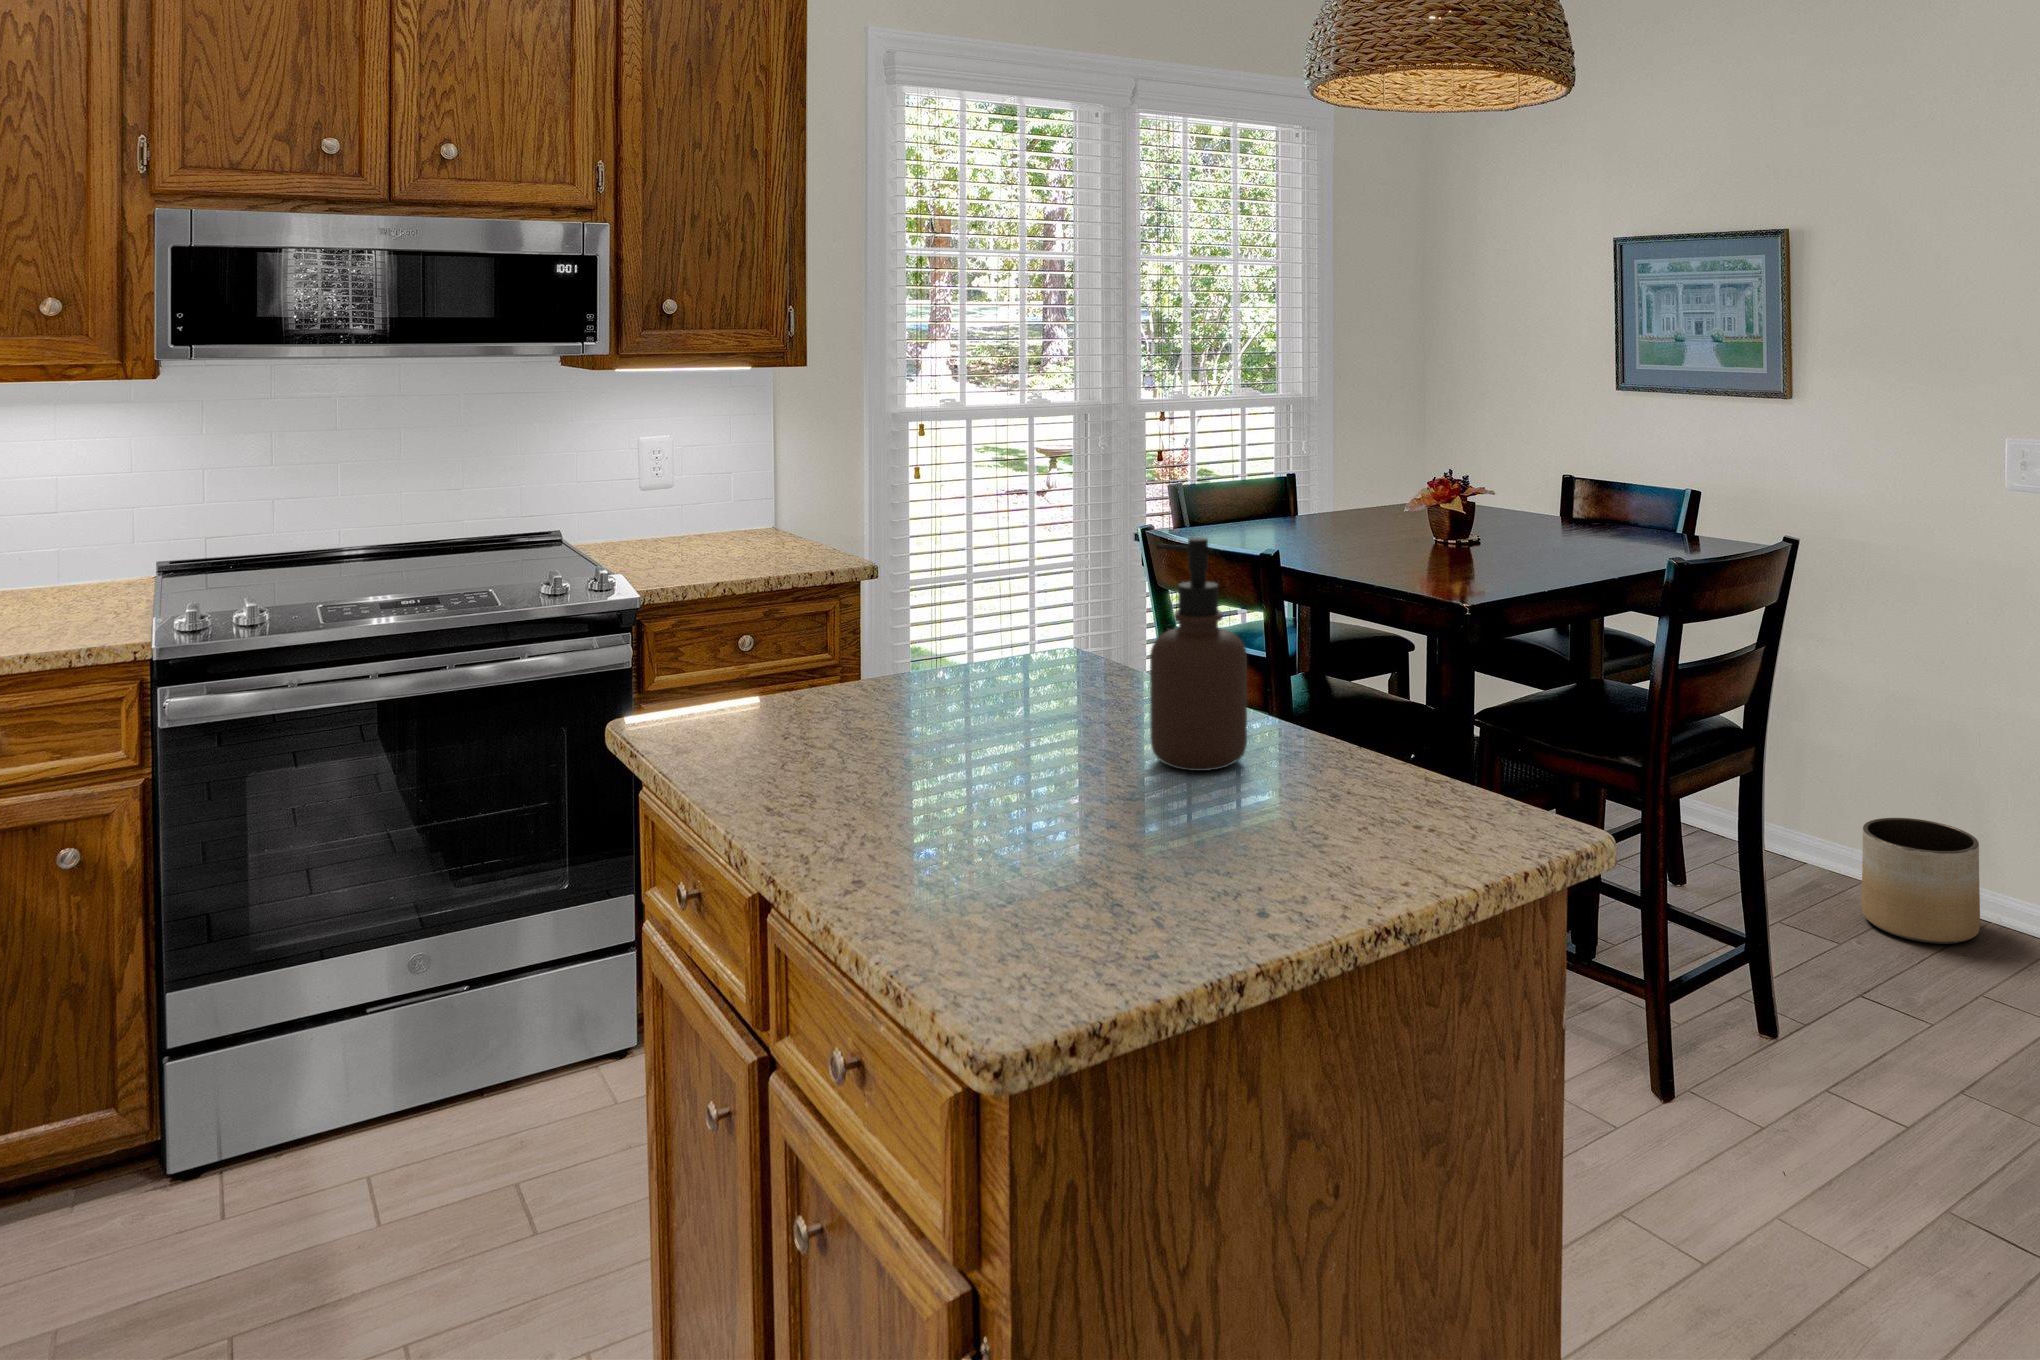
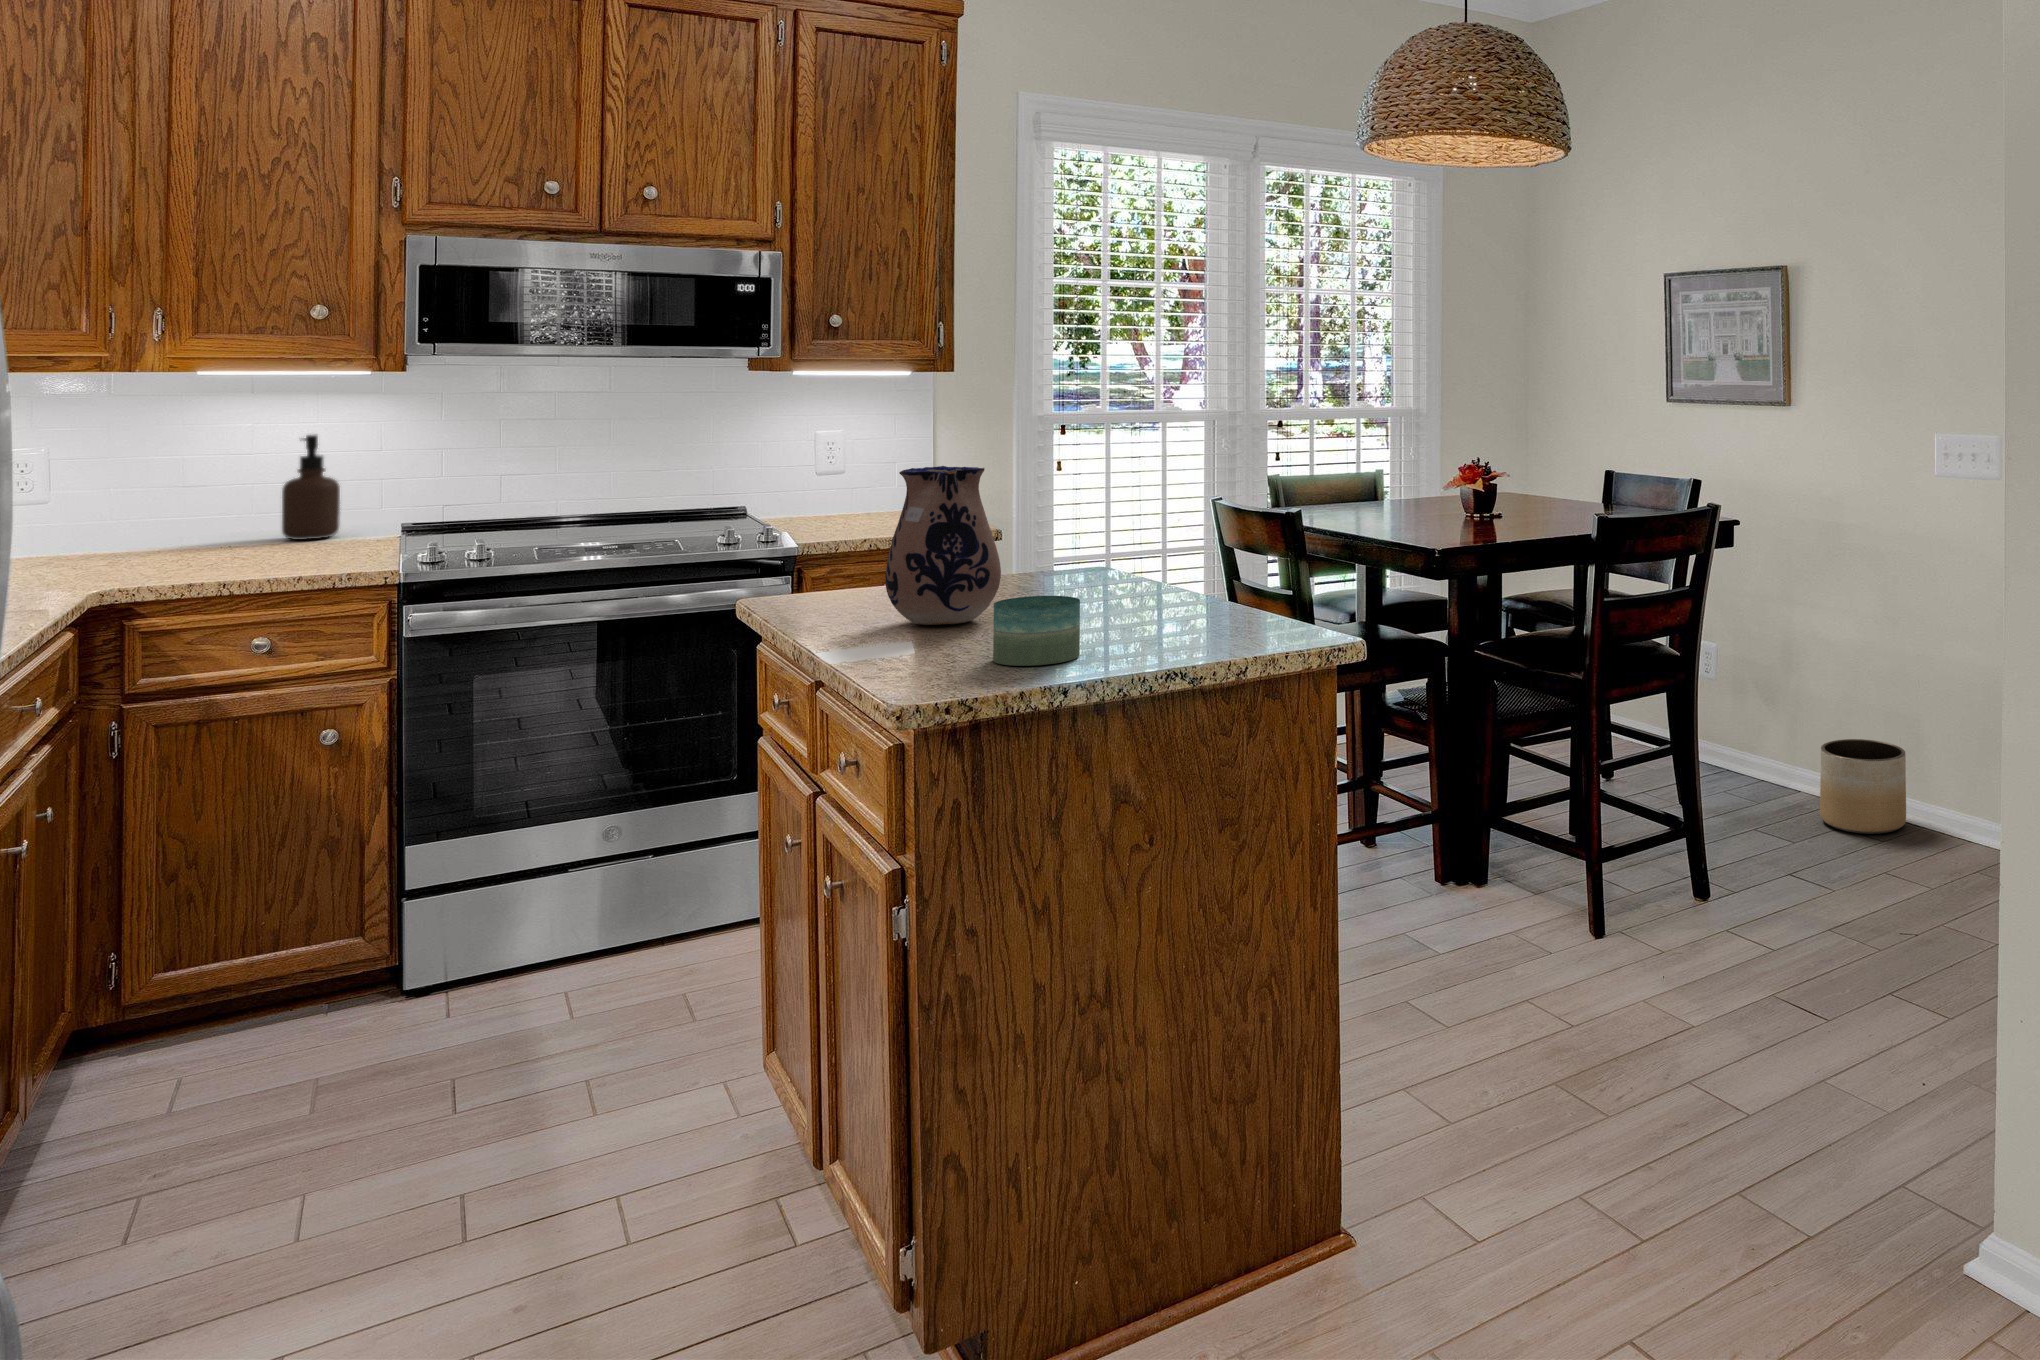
soap dispenser: present [1150,537,1247,771] -> present [282,435,340,540]
ceramic pitcher: none [843,538,1007,789] -> present [885,466,1001,625]
candle: none [1061,770,1195,906] -> present [993,596,1080,666]

